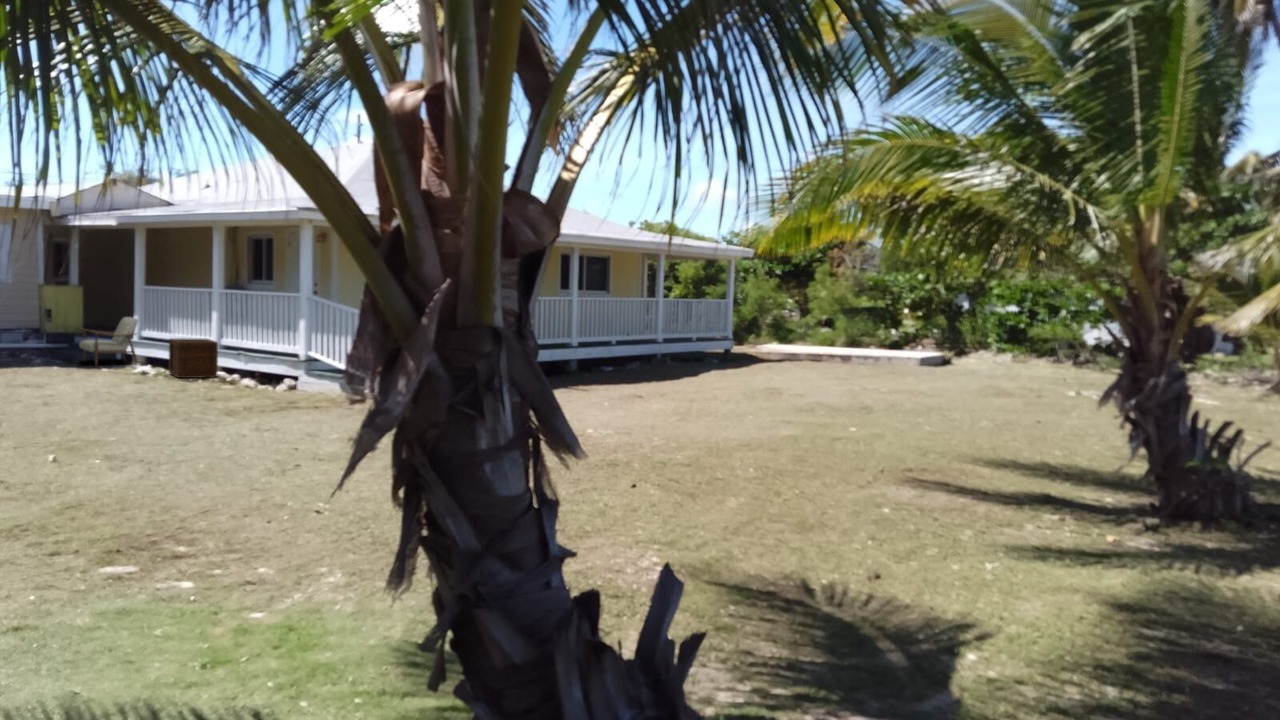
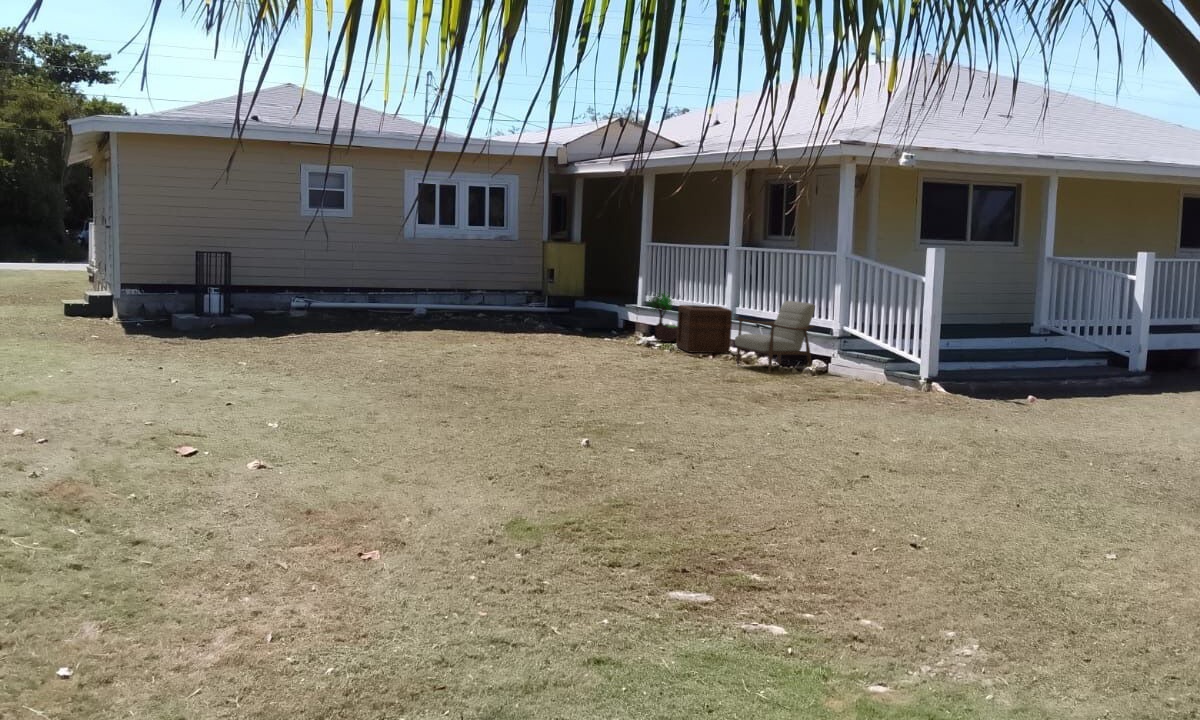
chair: present [79,317,138,365] -> present [735,301,815,372]
potted tree: none [138,324,172,370] -> present [649,290,677,342]

